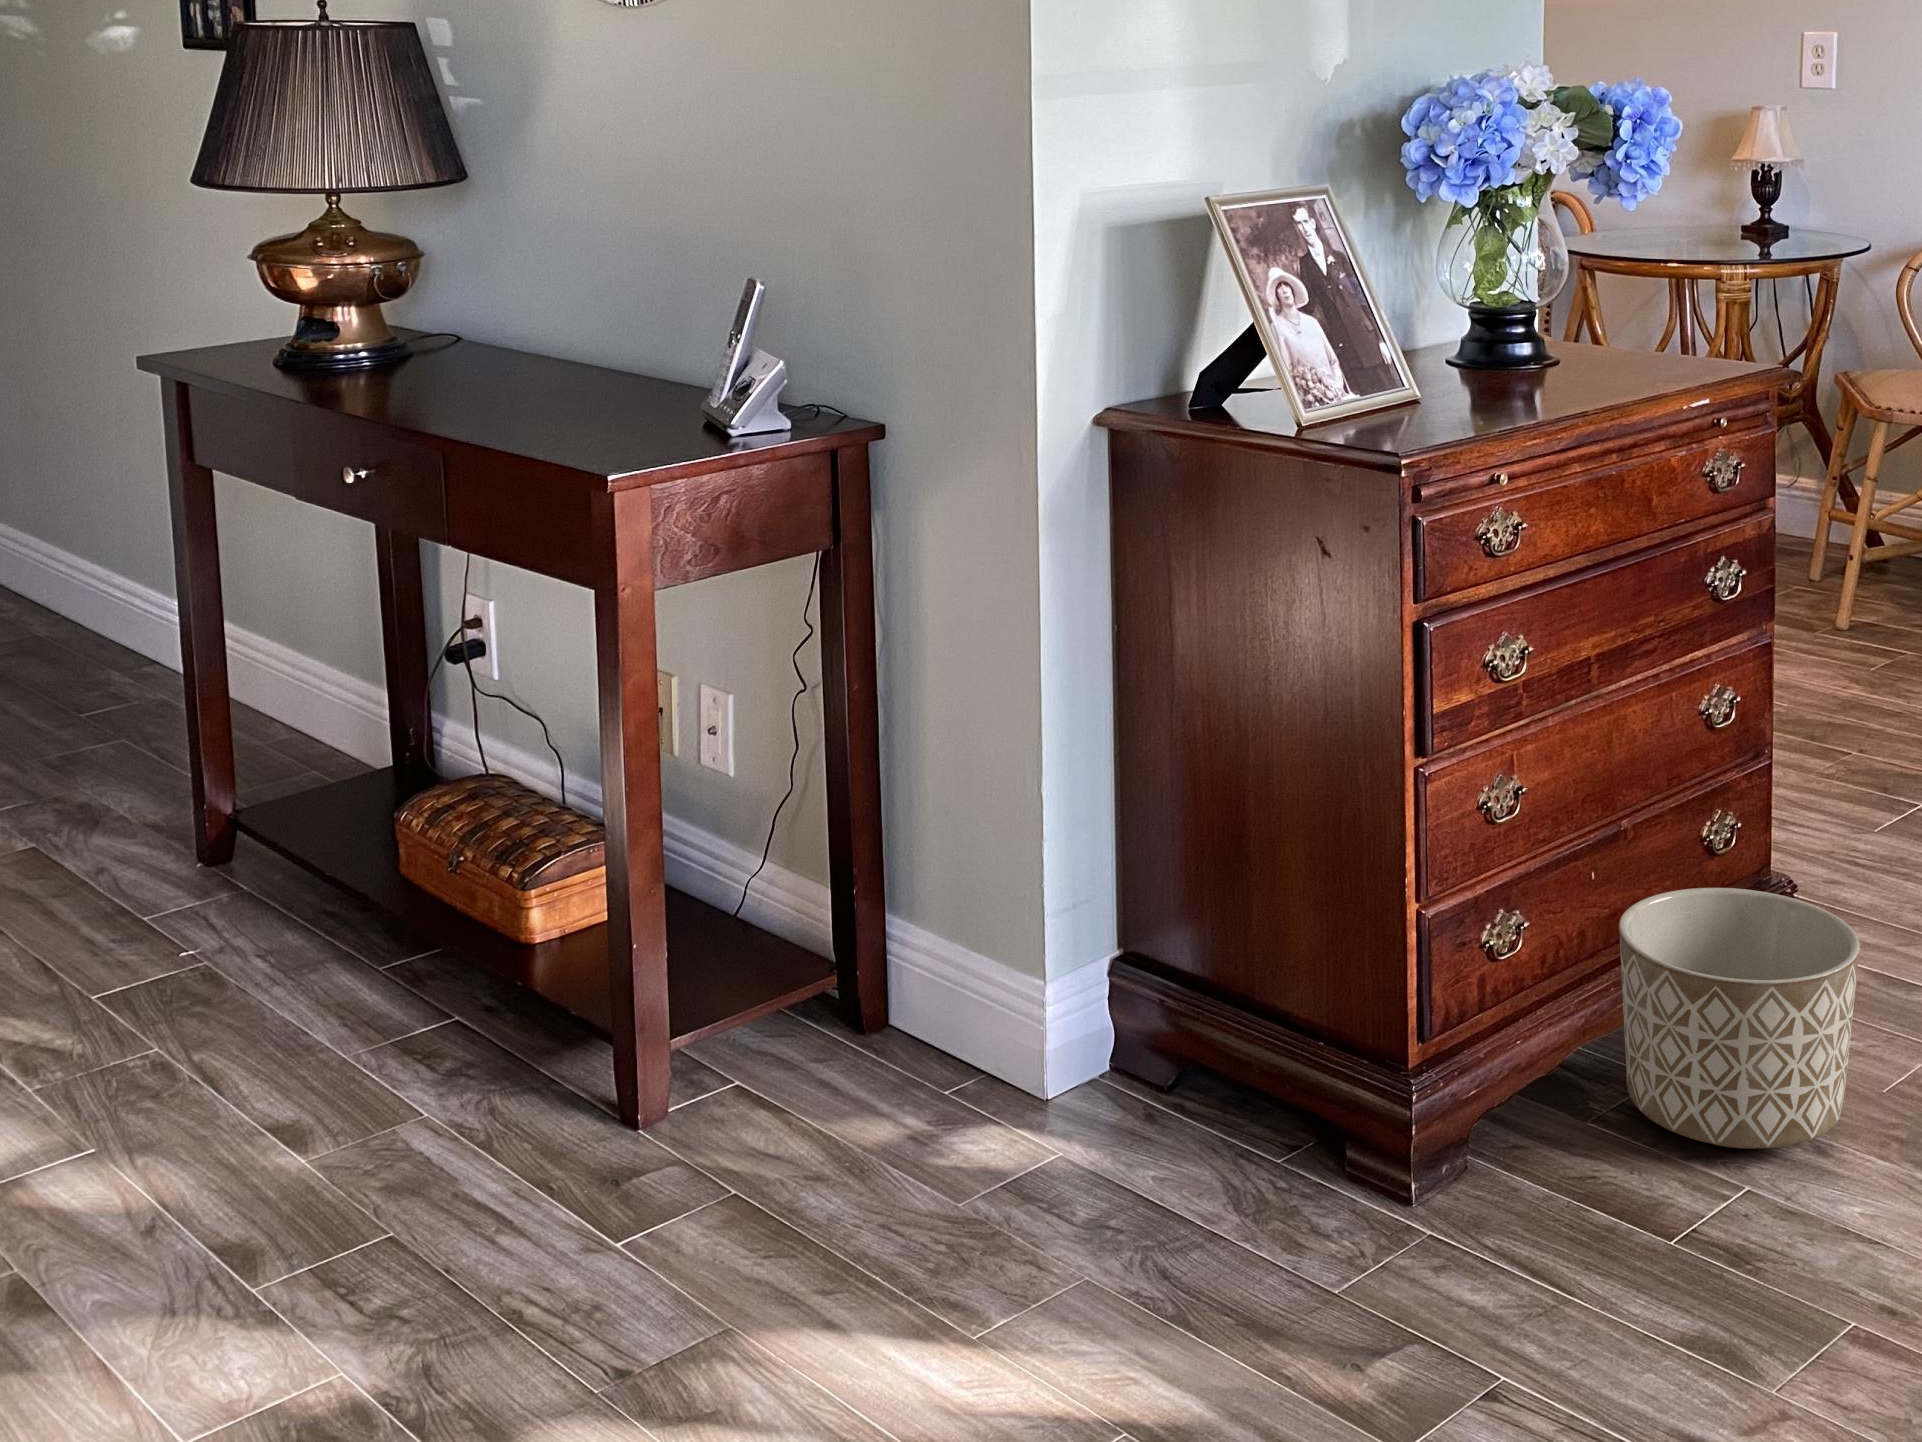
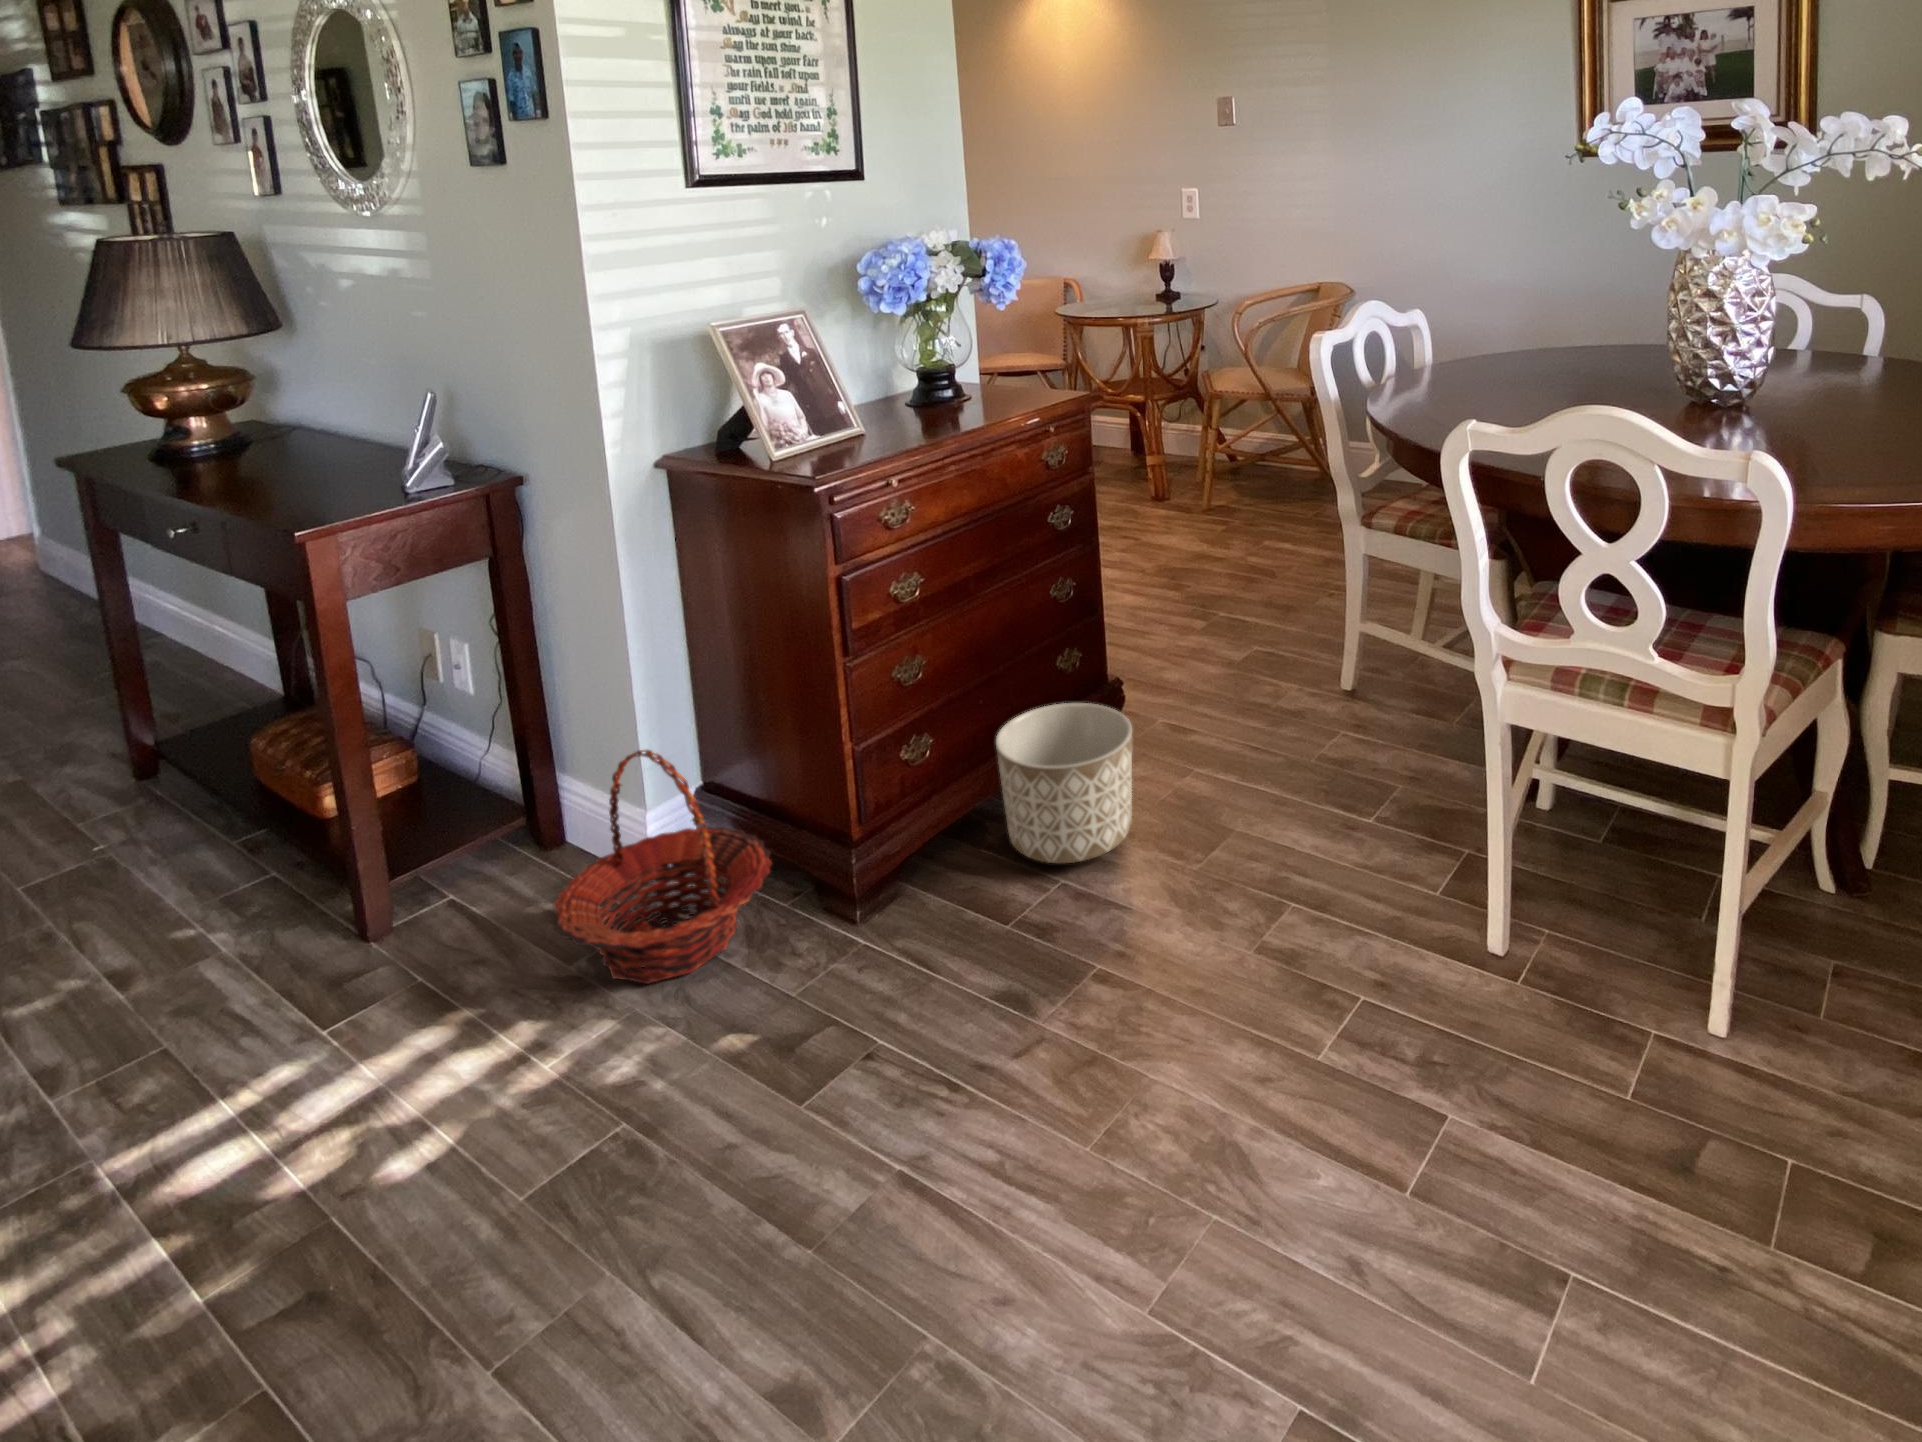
basket: none [942,869,1272,1235] -> present [551,750,772,984]

